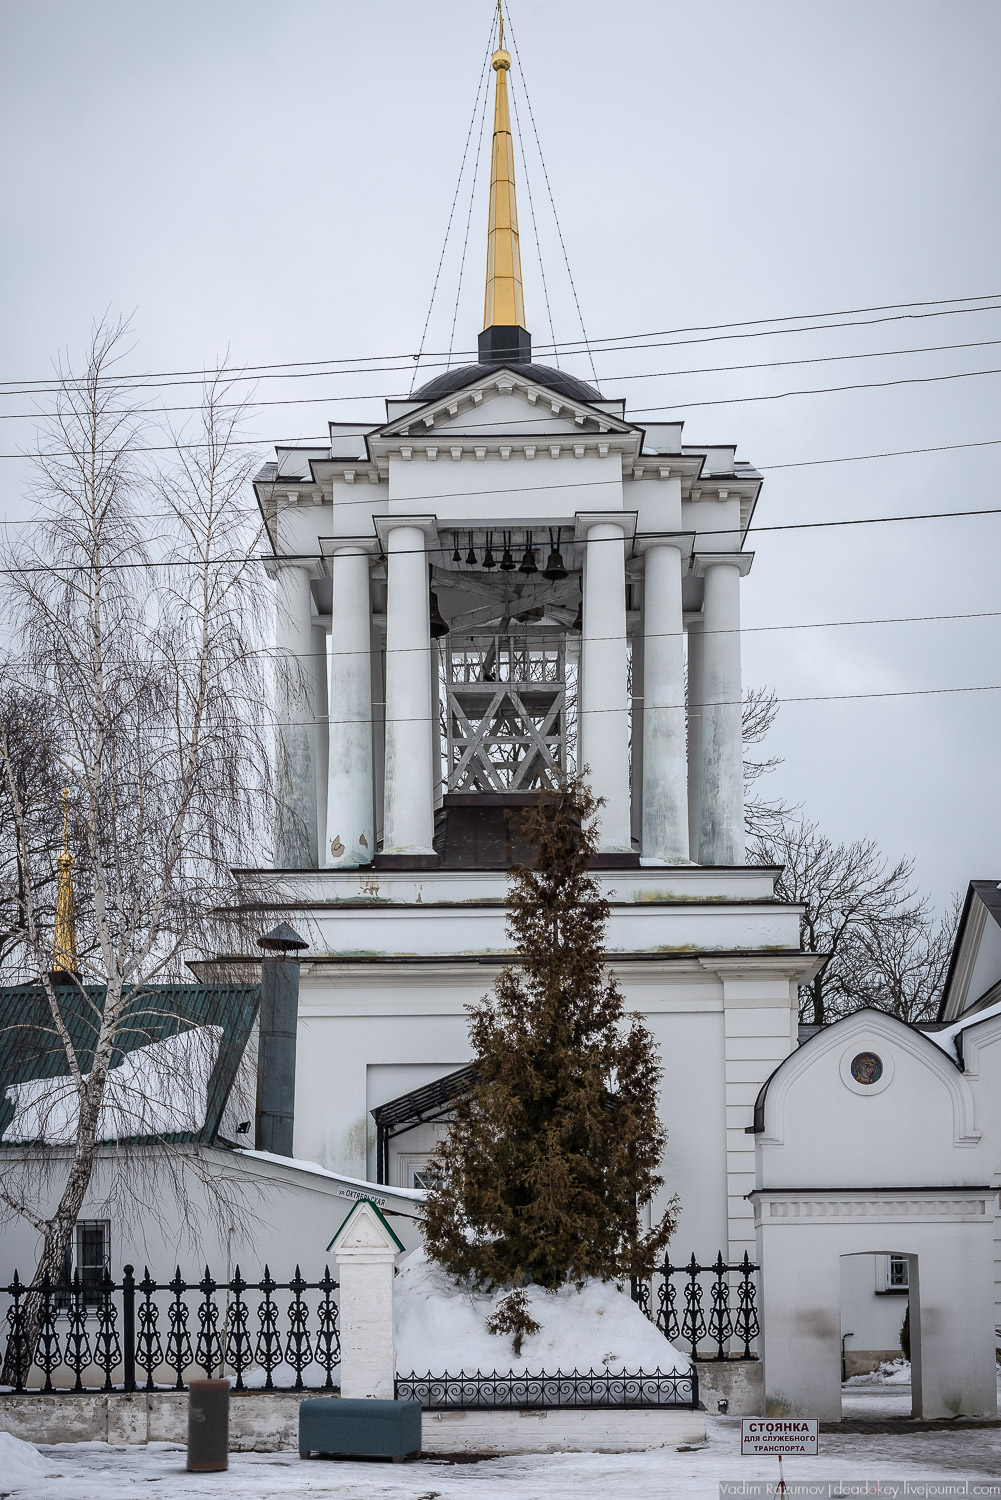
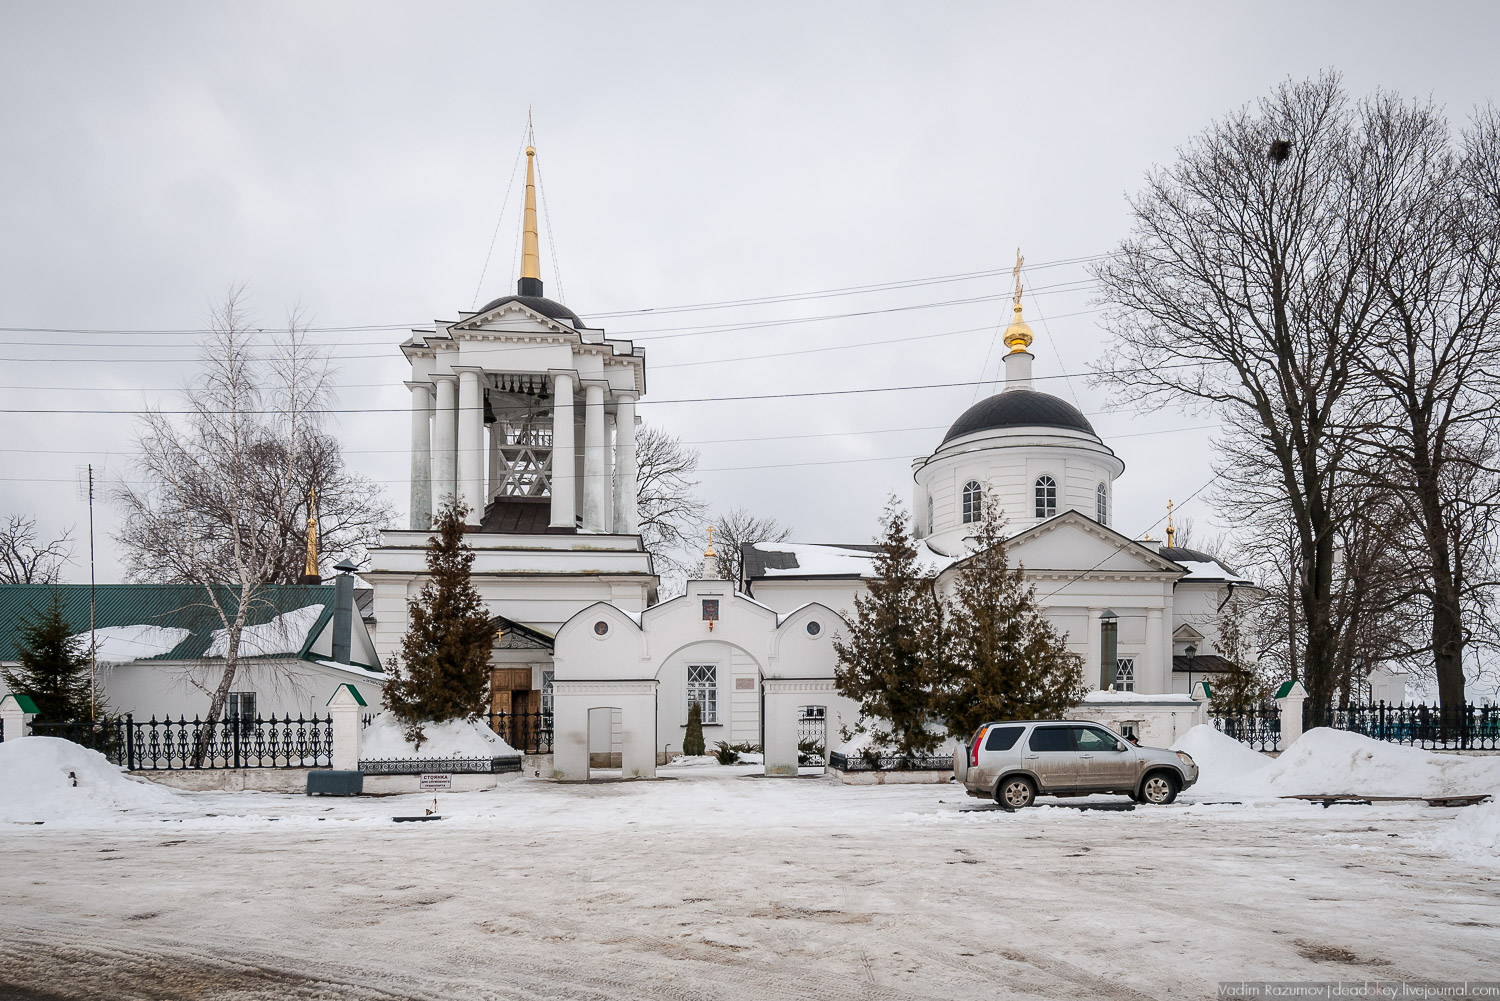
trash can: present [186,1379,231,1472] -> none [247,761,270,801]

